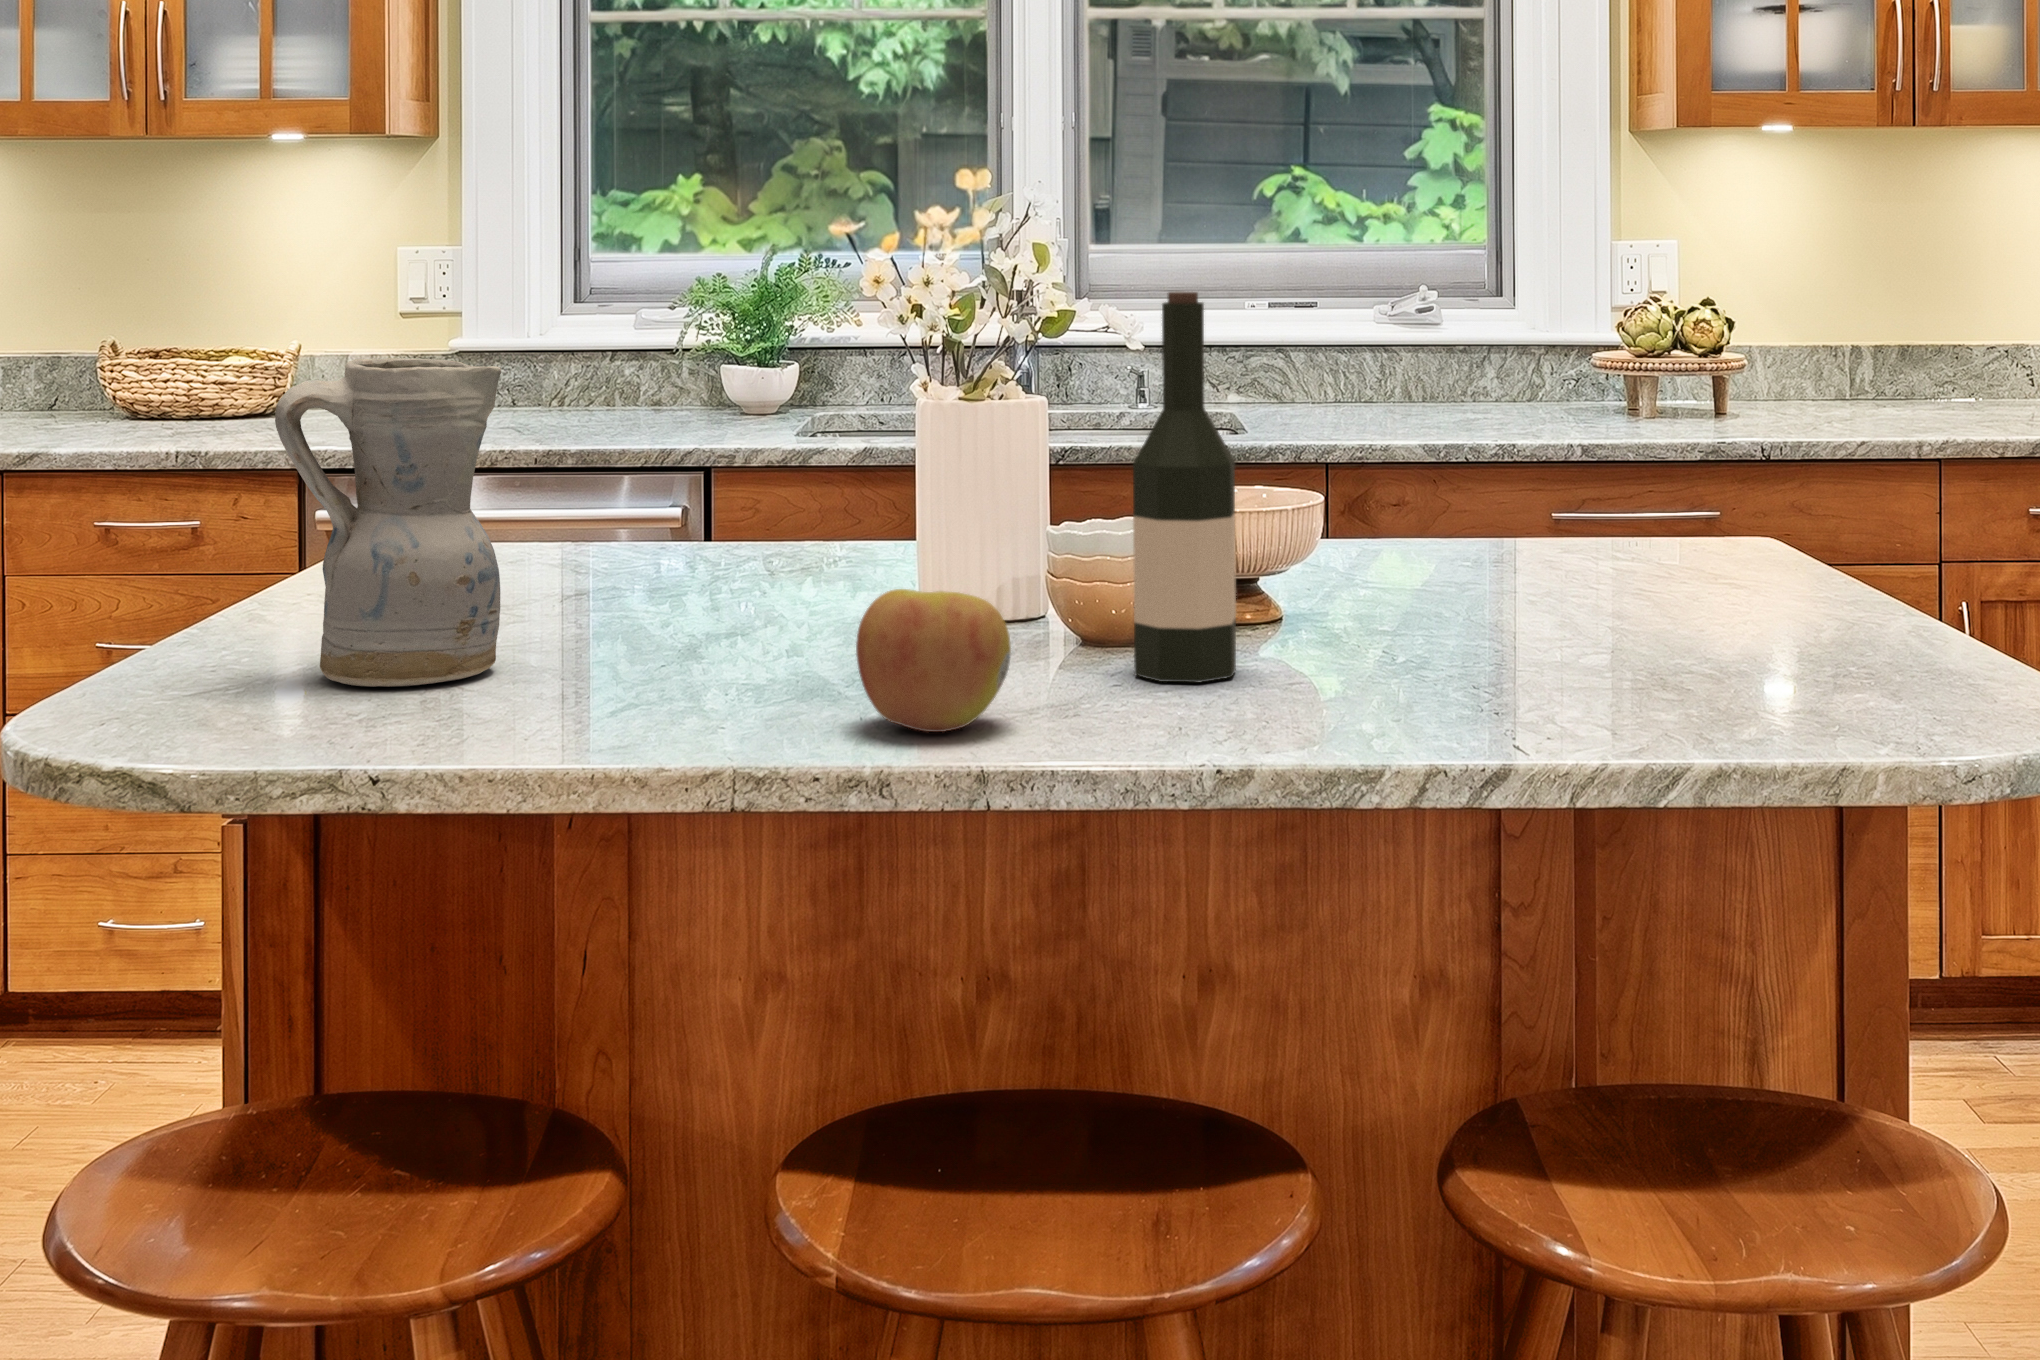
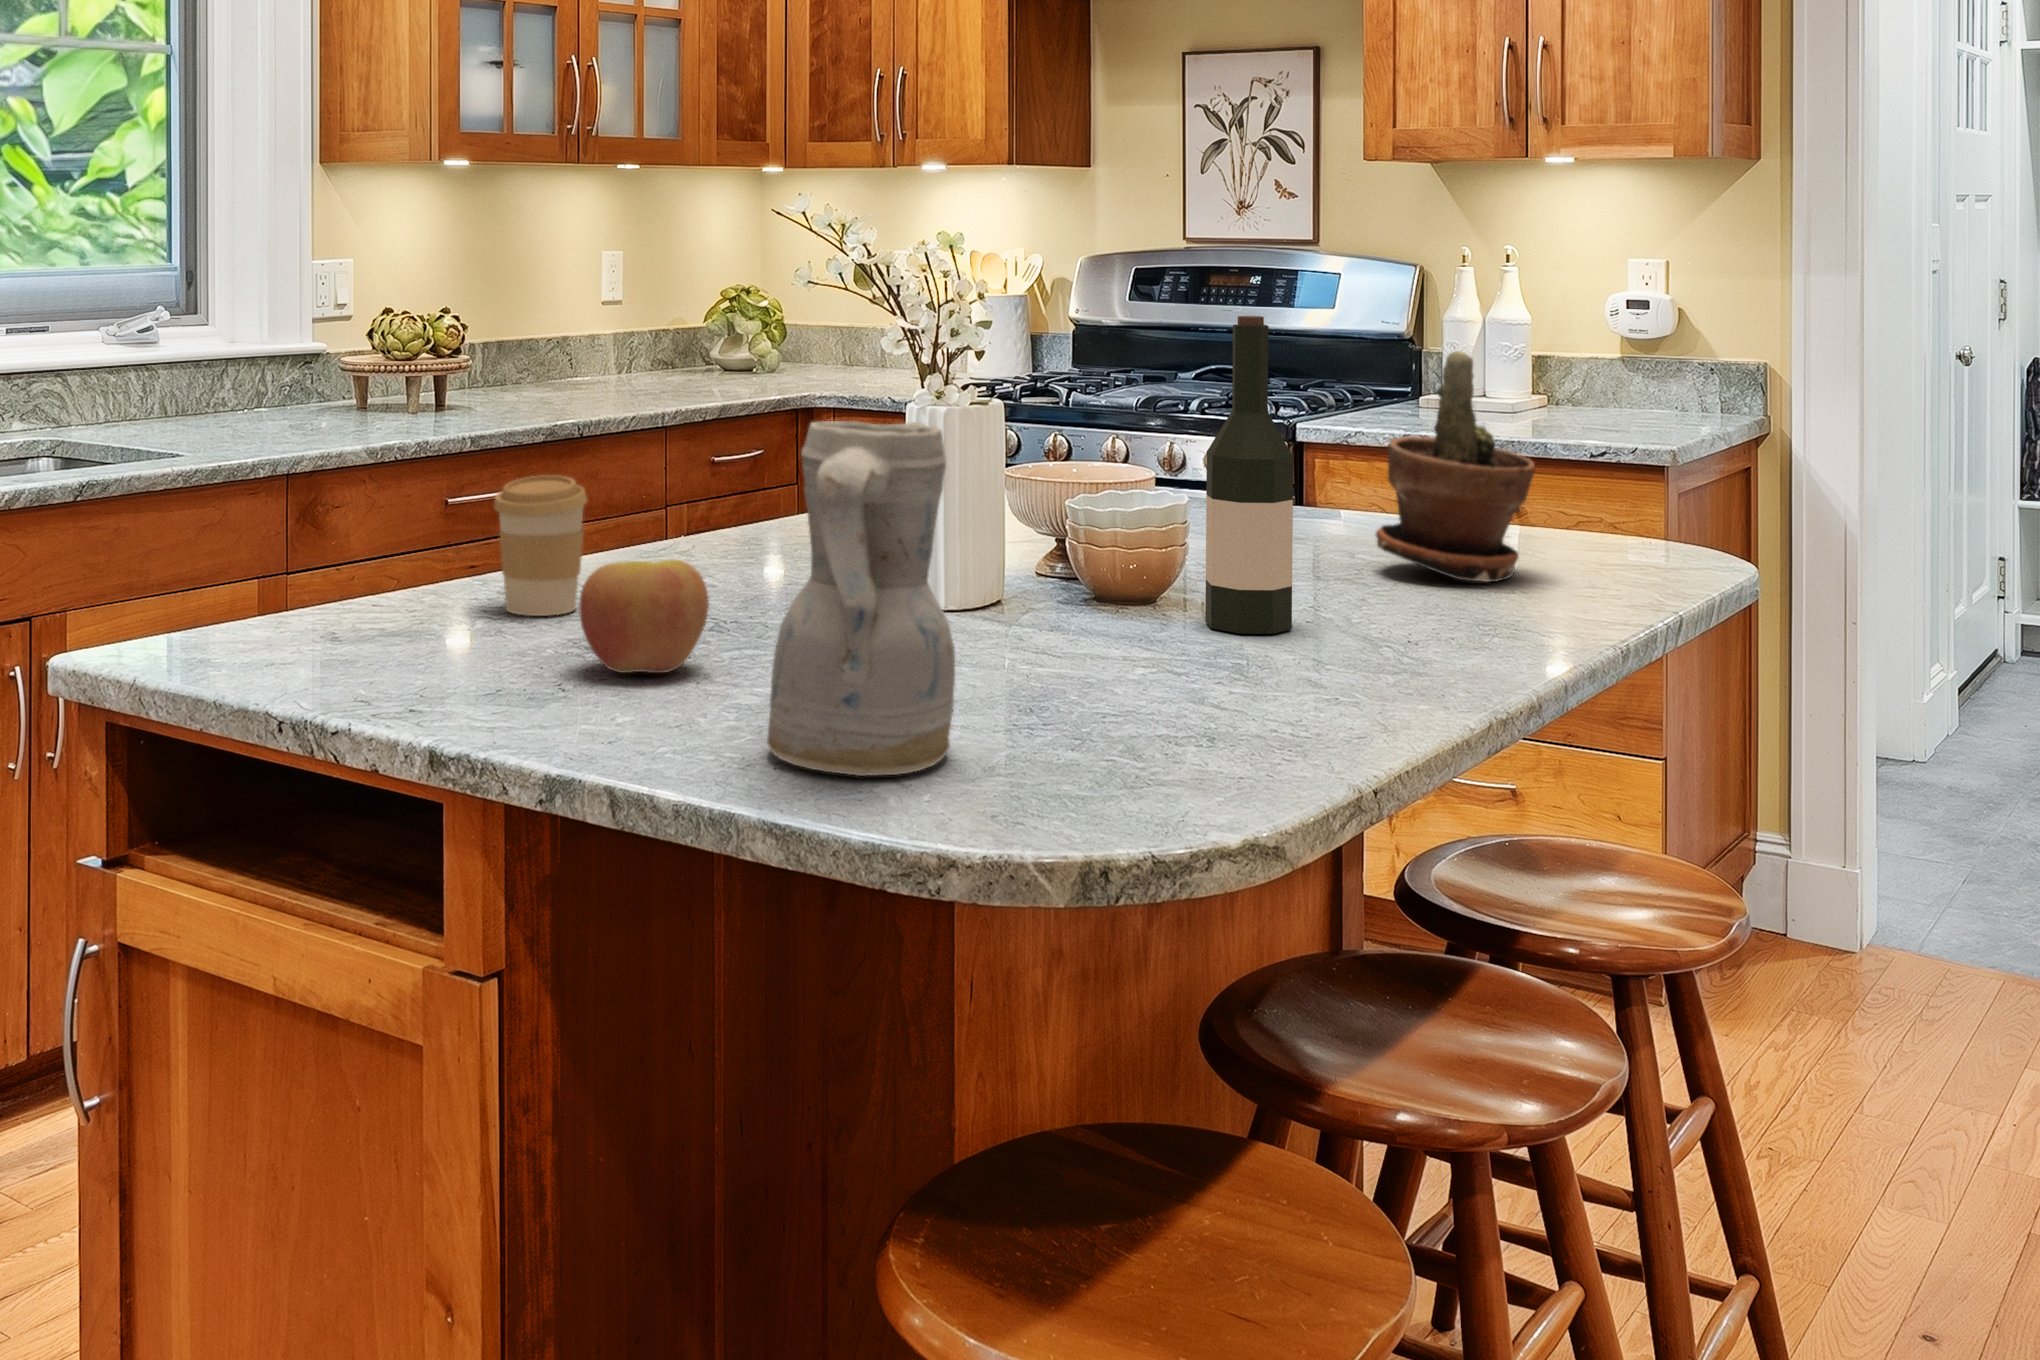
potted plant: none [1596,360,1807,698] -> present [1375,351,1535,582]
coffee cup: none [744,434,836,569] -> present [494,475,588,616]
apple: present [856,589,1011,732] -> present [579,559,709,673]

